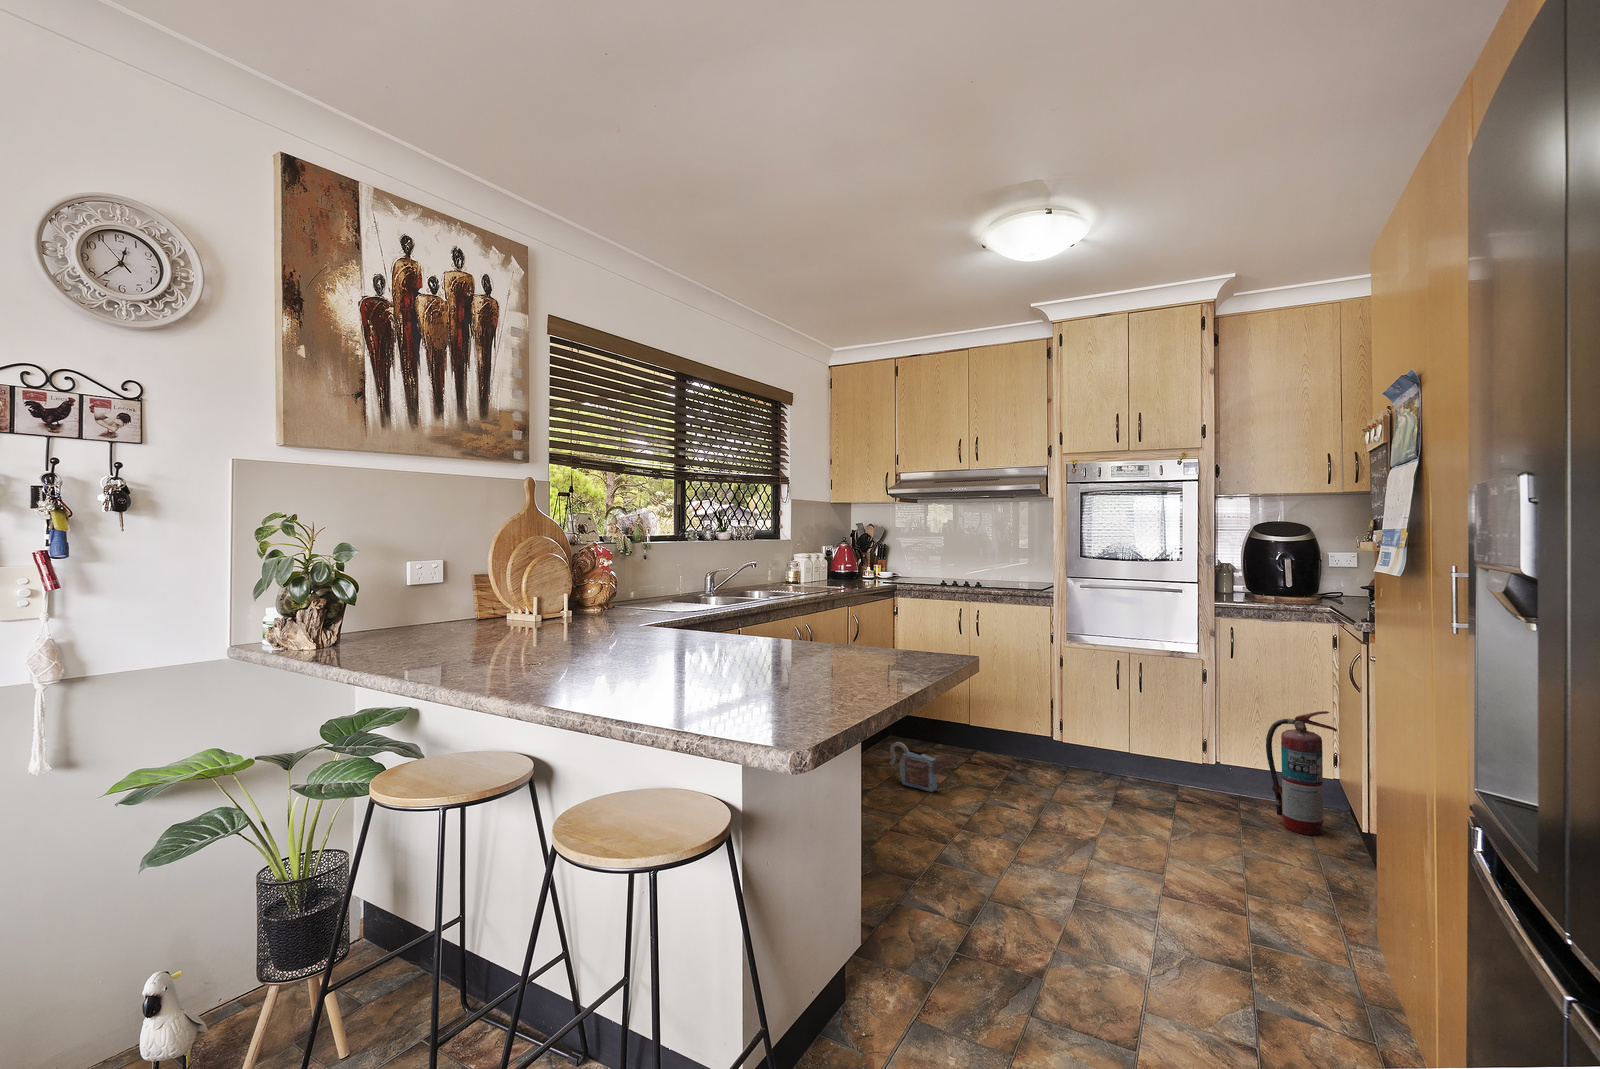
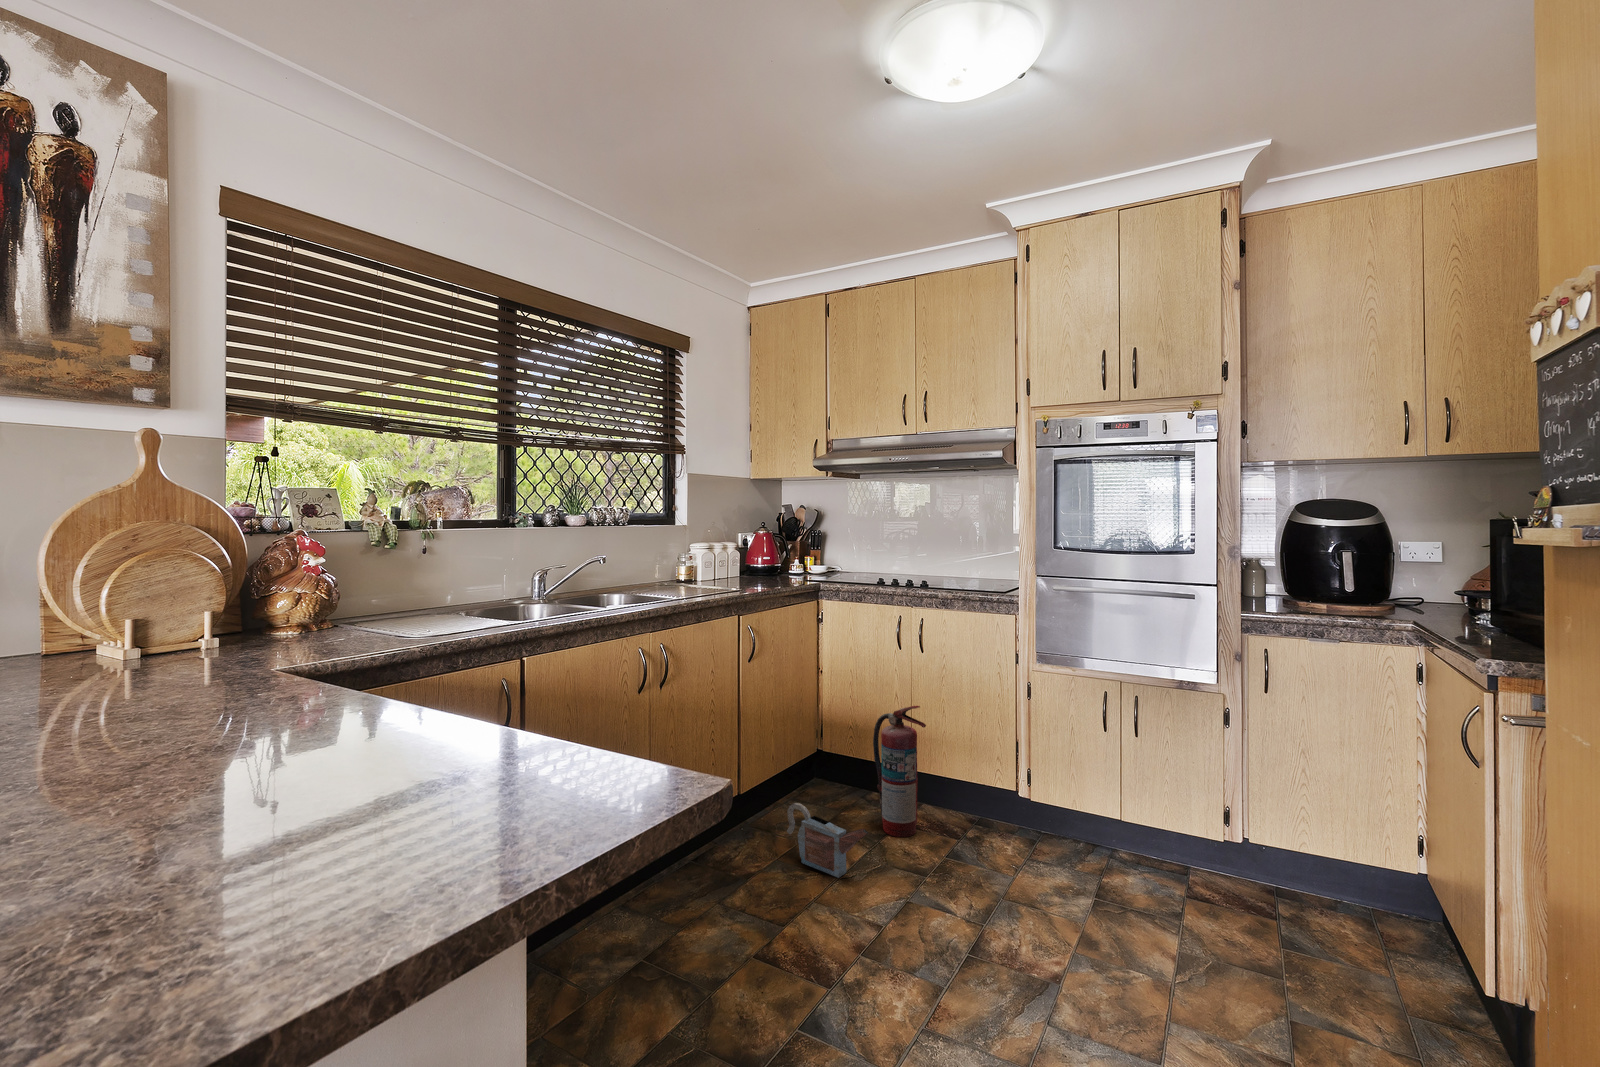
fire extinguisher: present [1266,711,1337,835] -> present [873,706,926,837]

